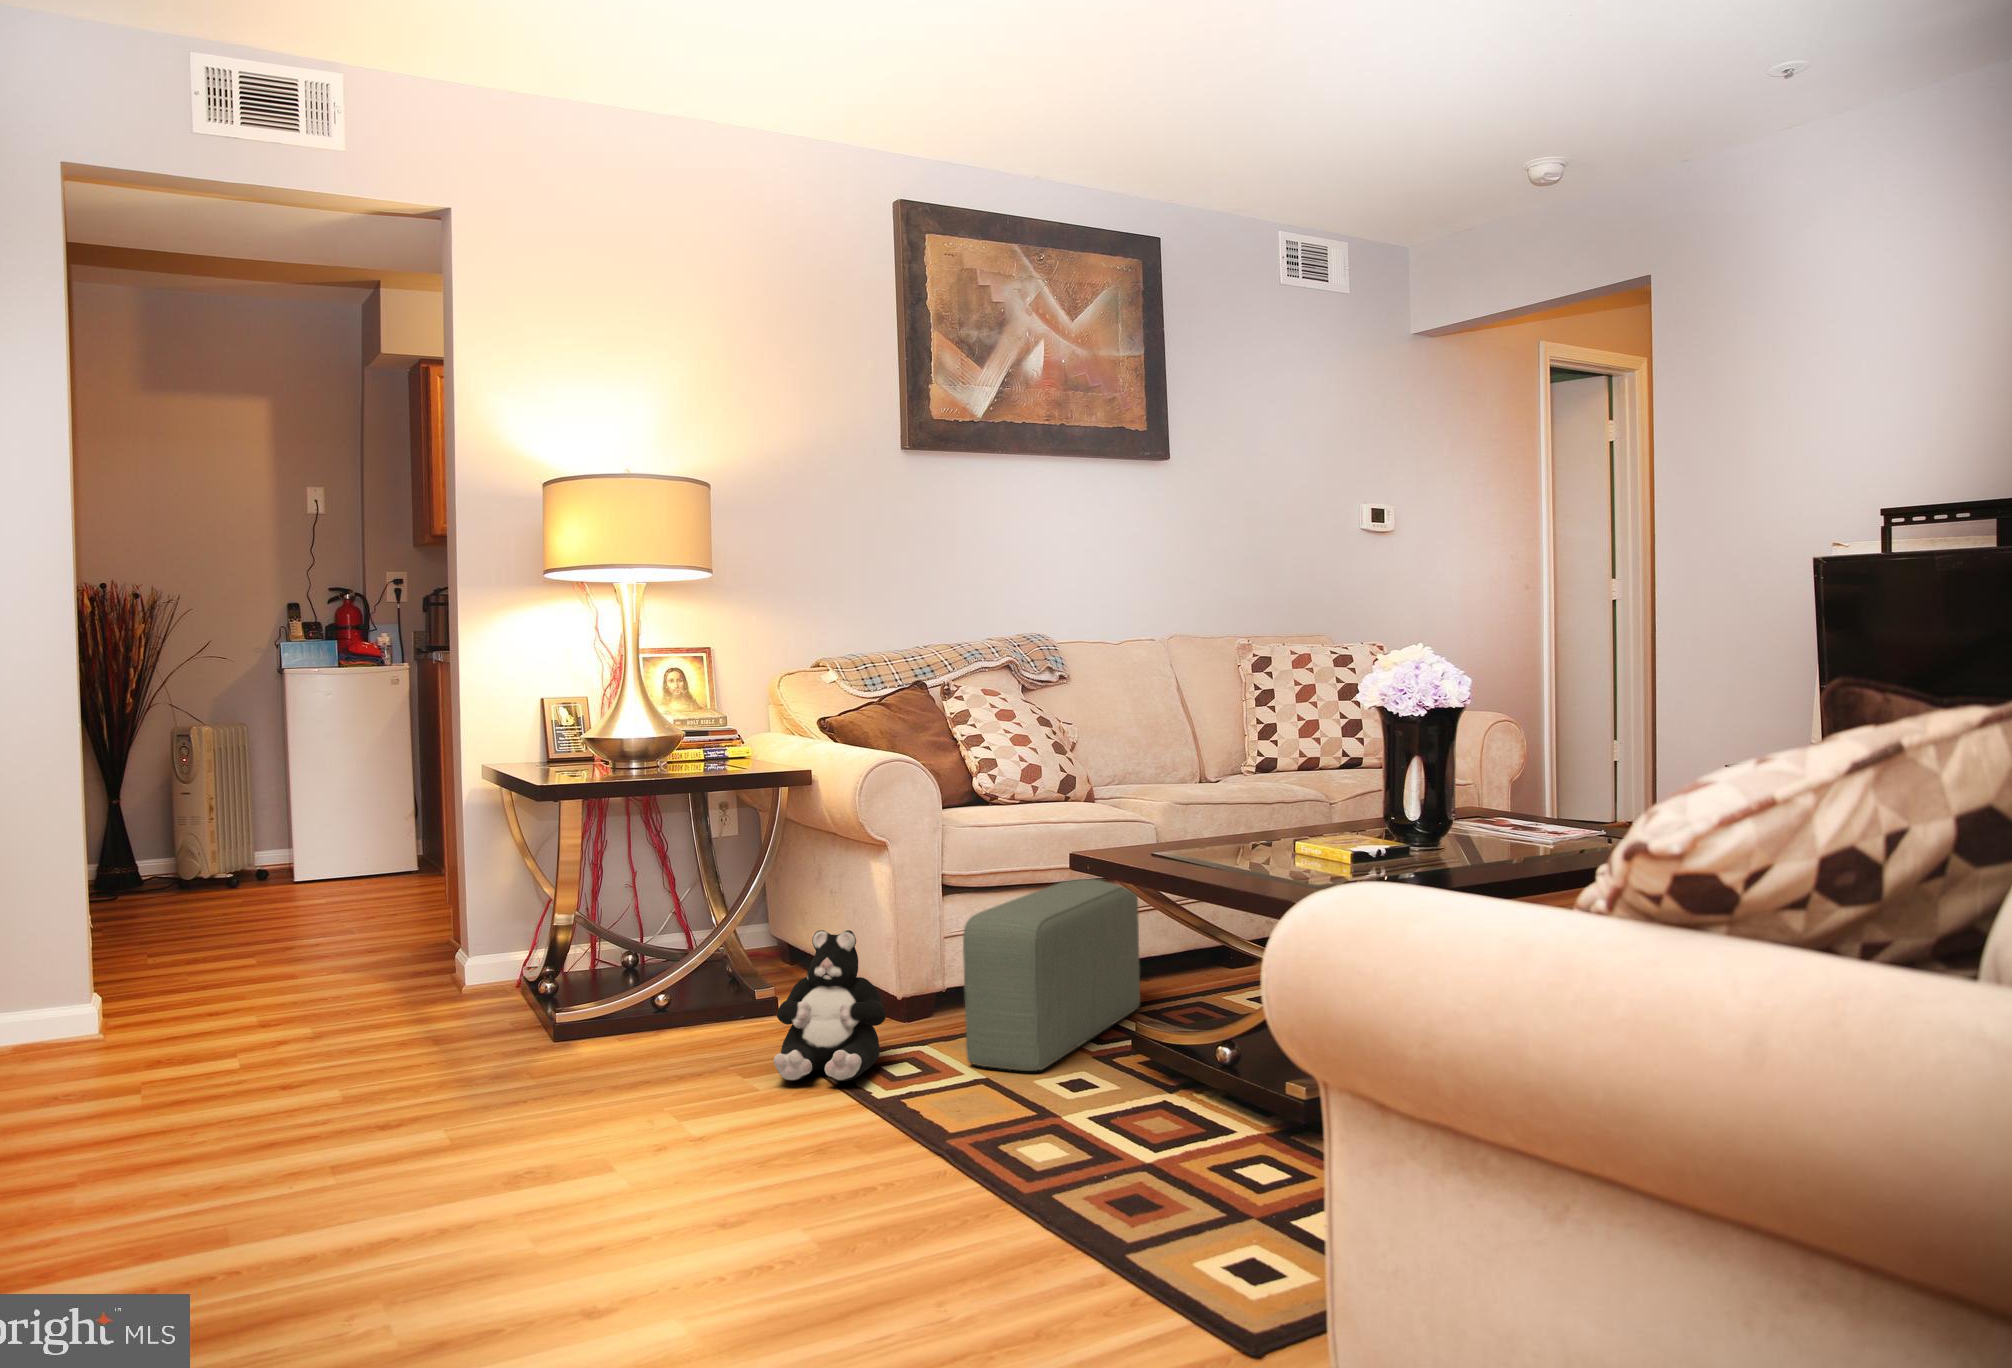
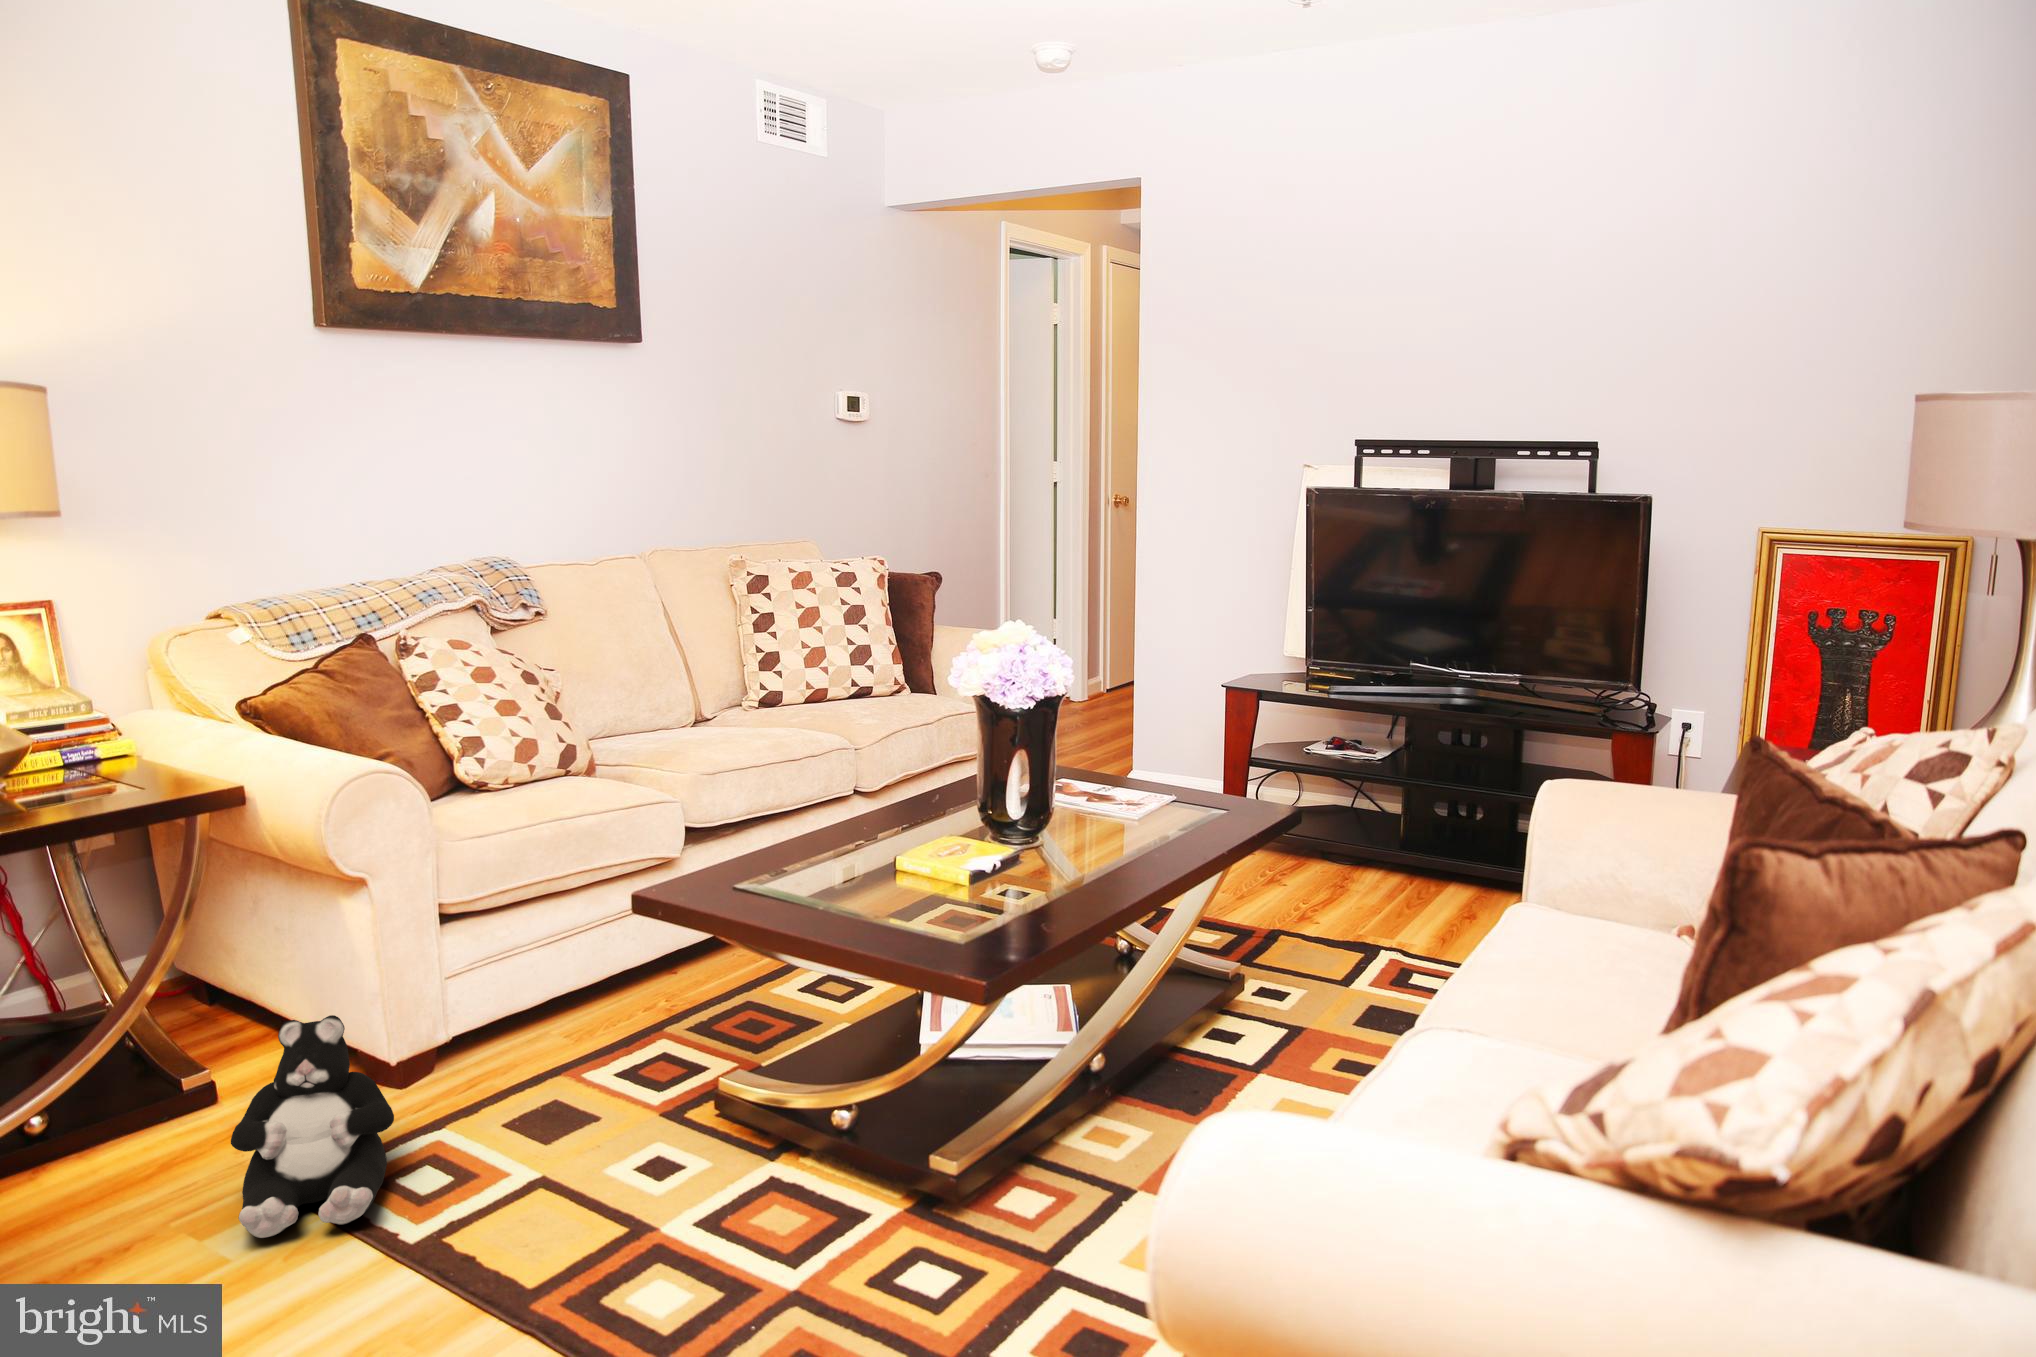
pouf: present [963,879,1140,1071] -> none [497,880,684,1154]

